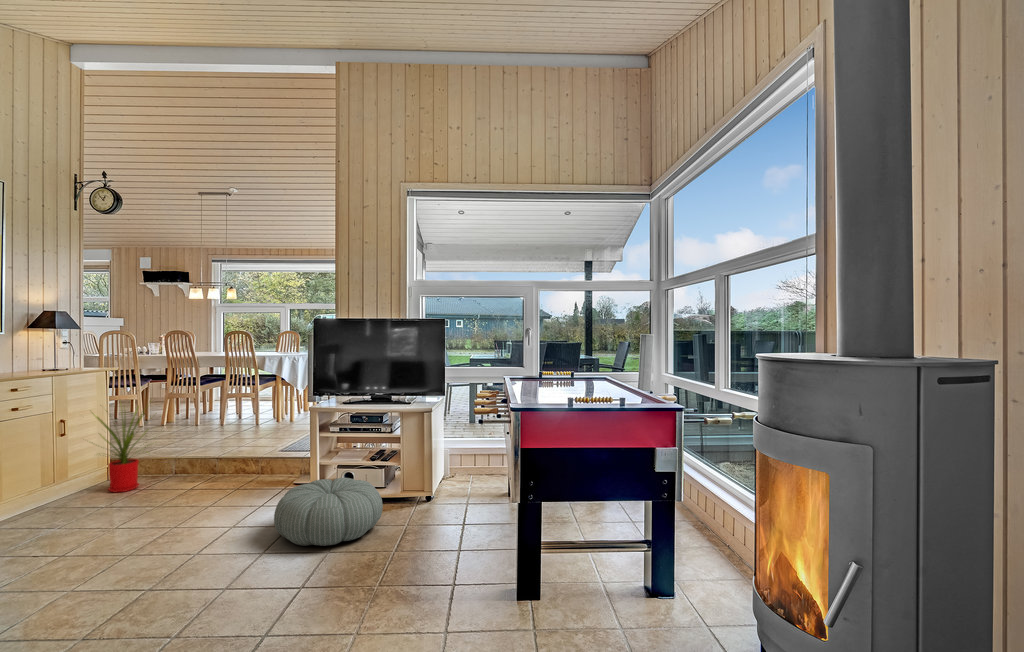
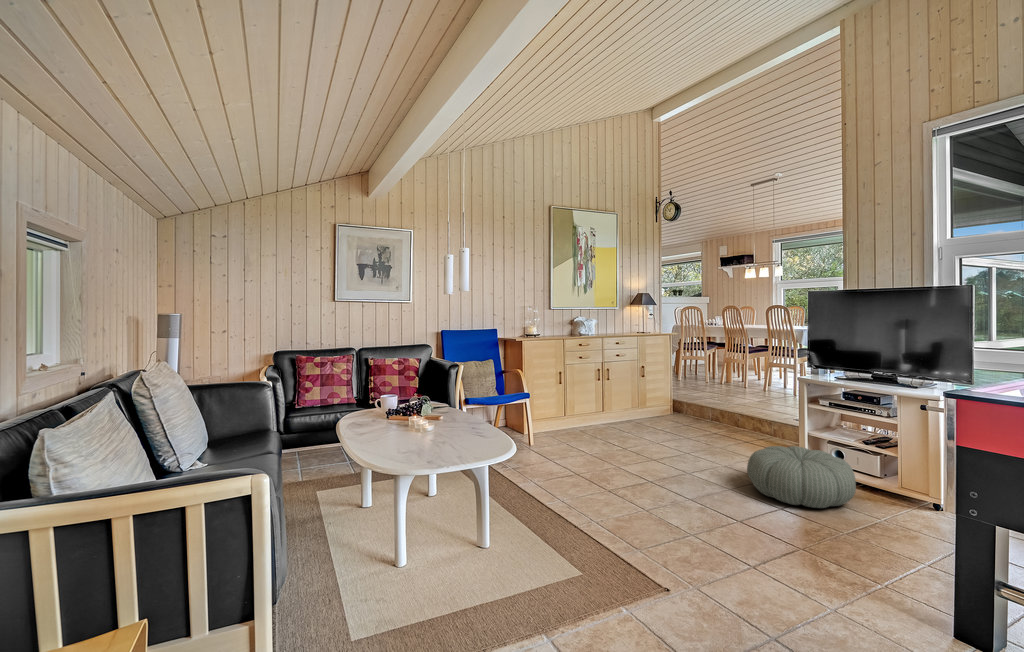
house plant: present [96,404,146,493] -> none [650,356,702,423]

